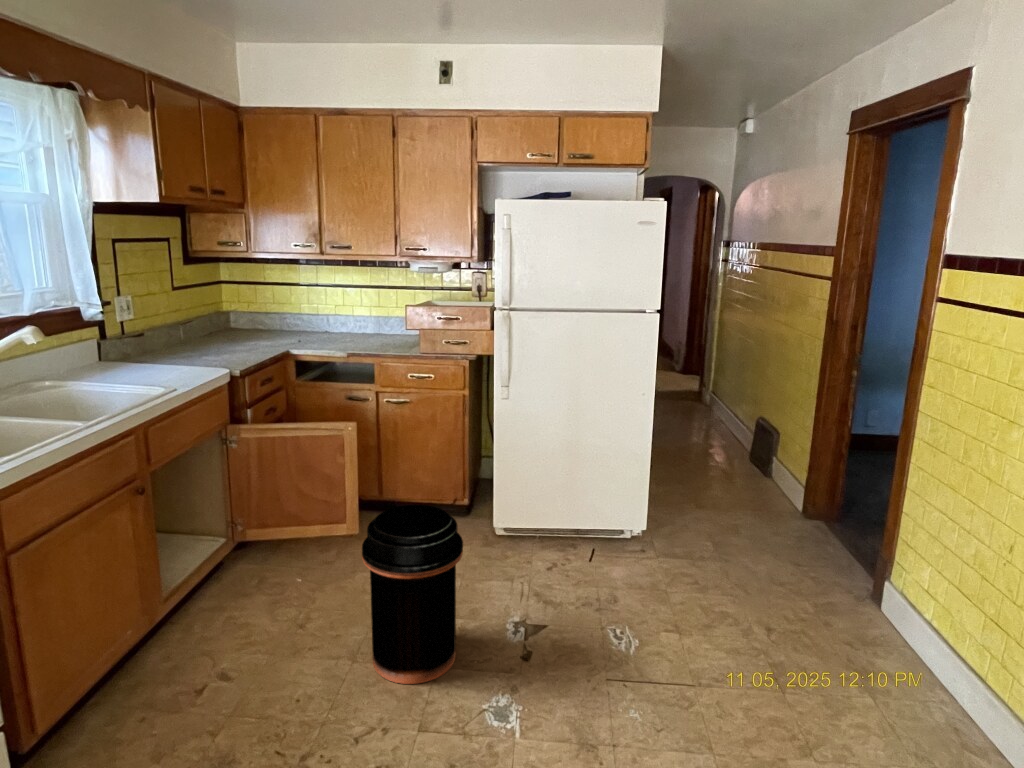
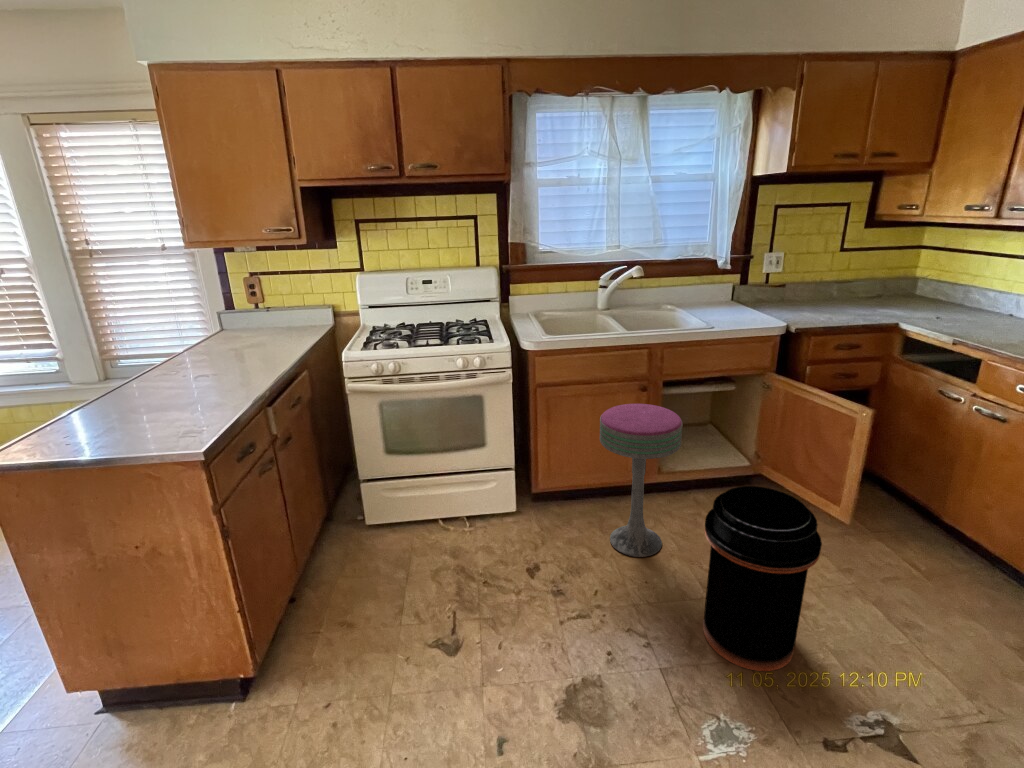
bar stool: none [147,494,269,710] -> present [600,404,683,557]

